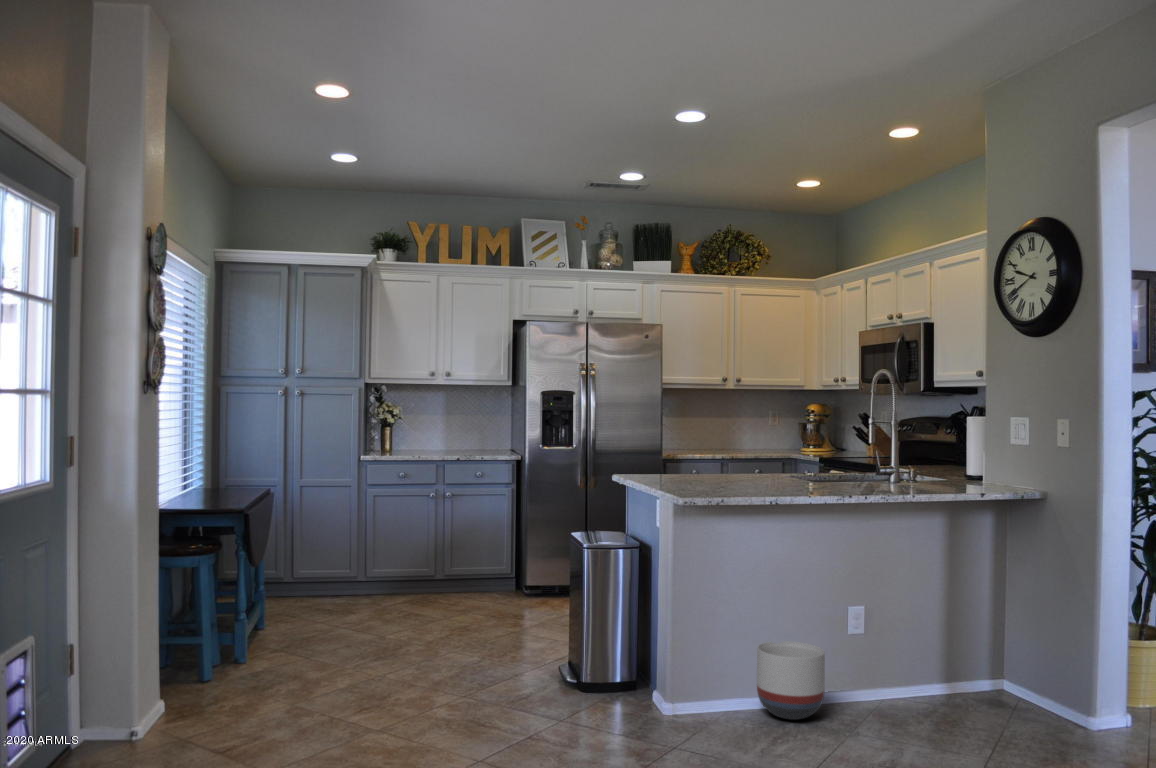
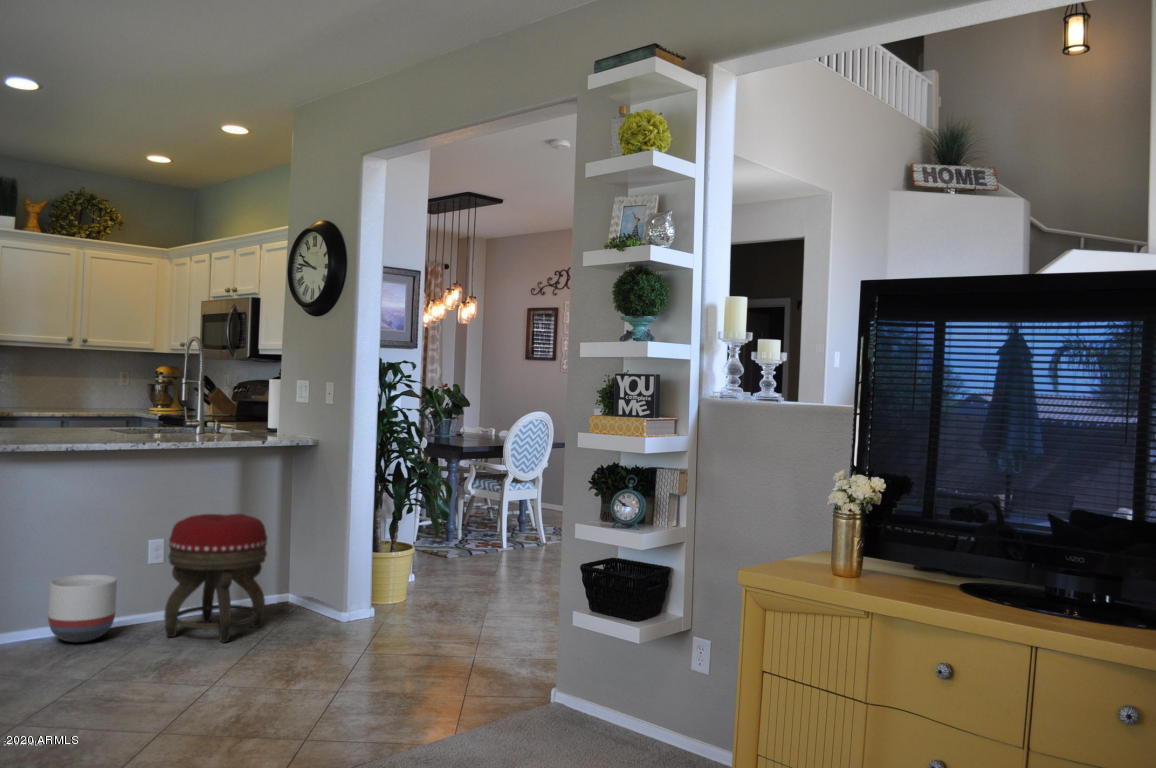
footstool: none [879,582,1000,747] -> present [164,514,267,642]

